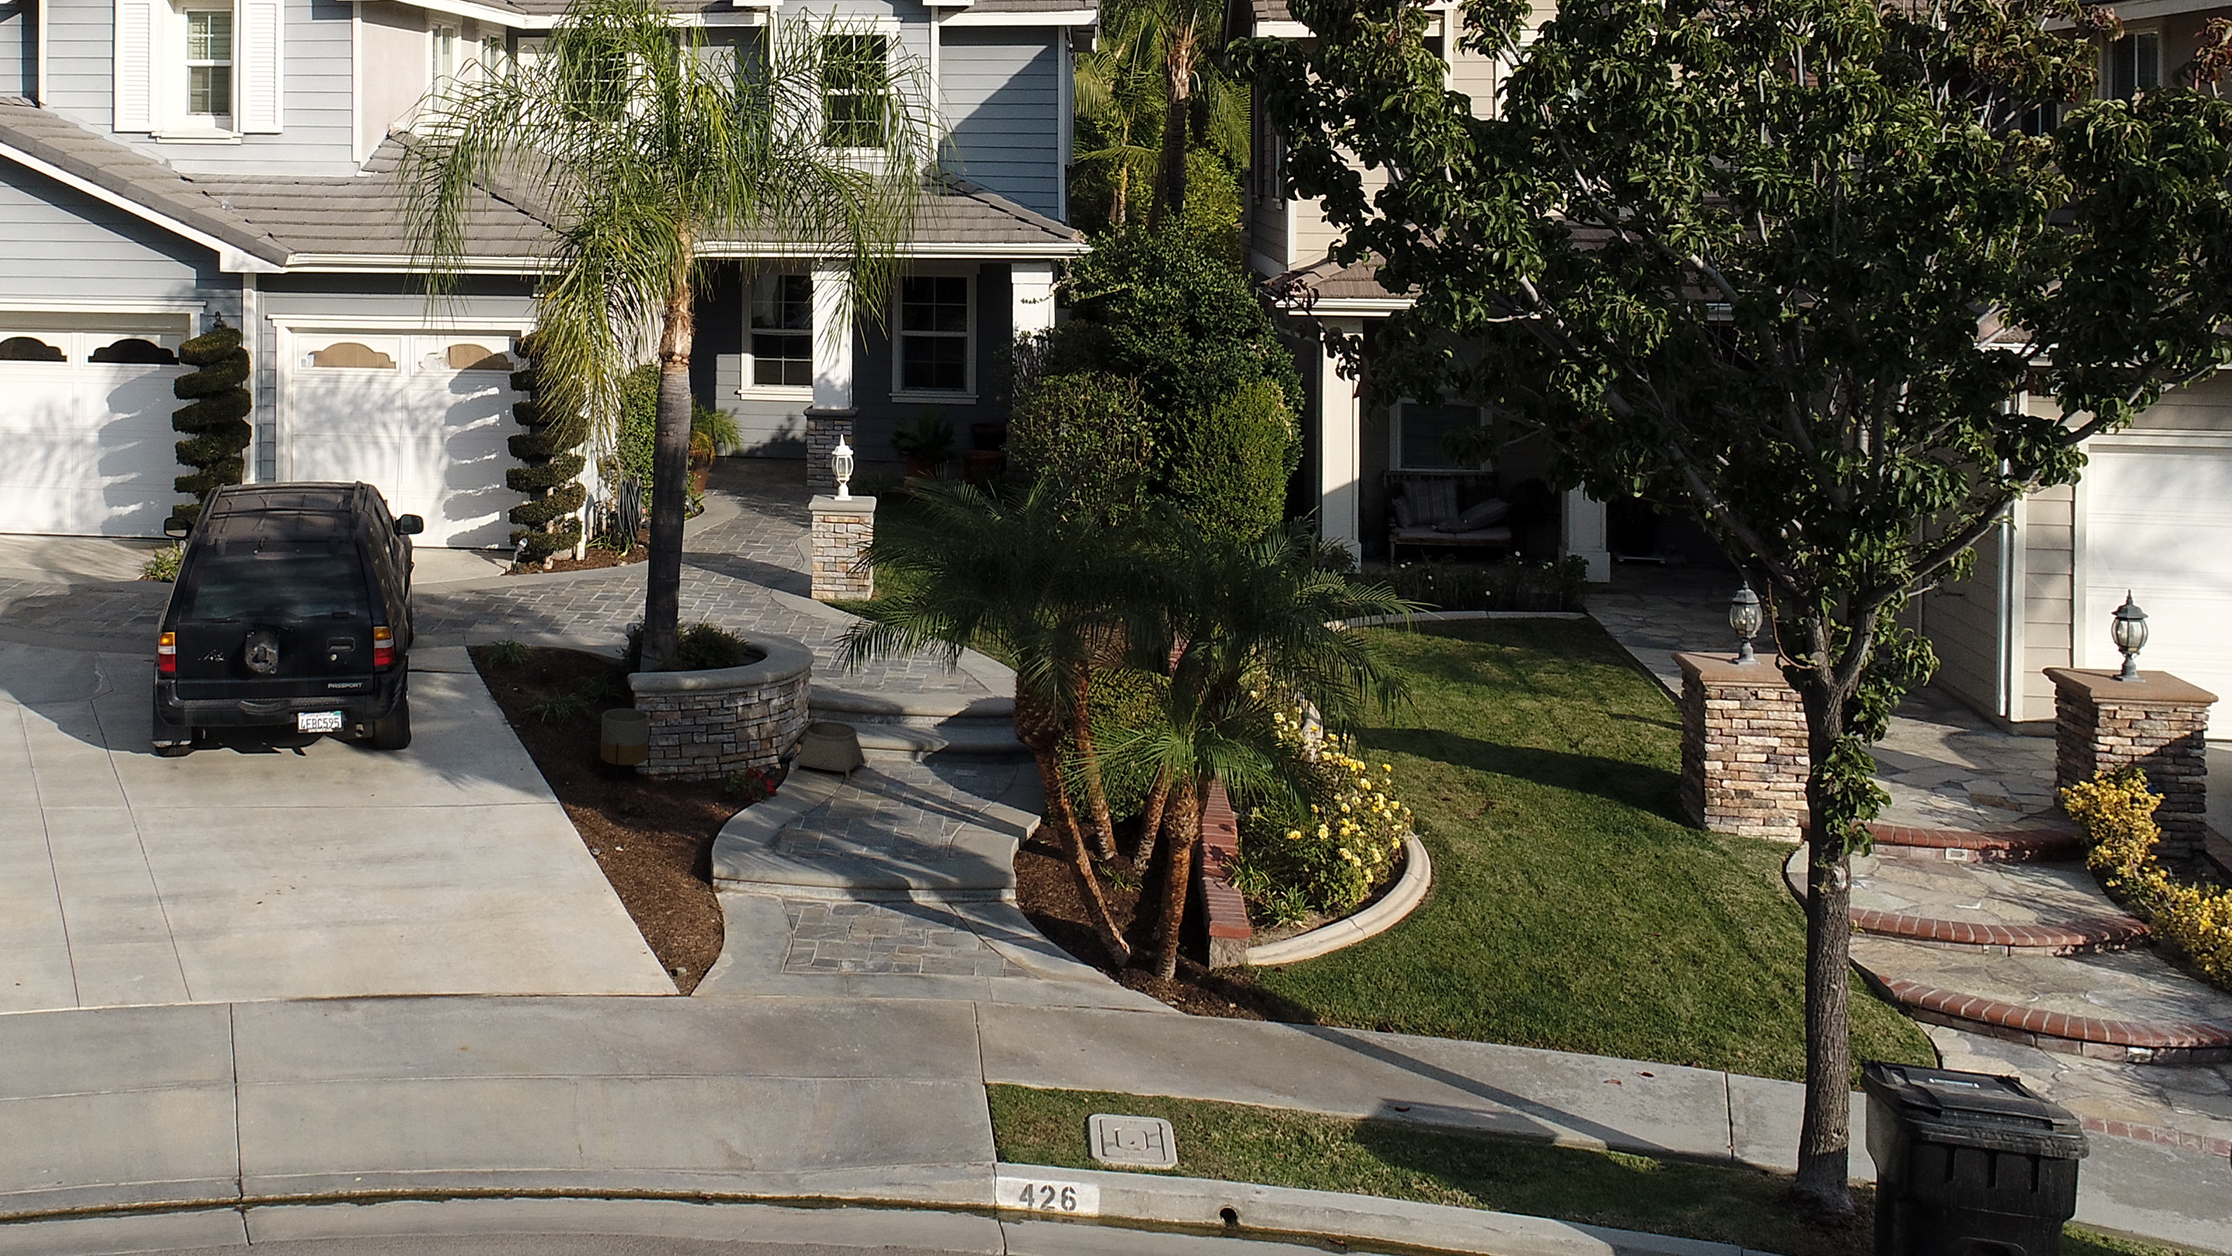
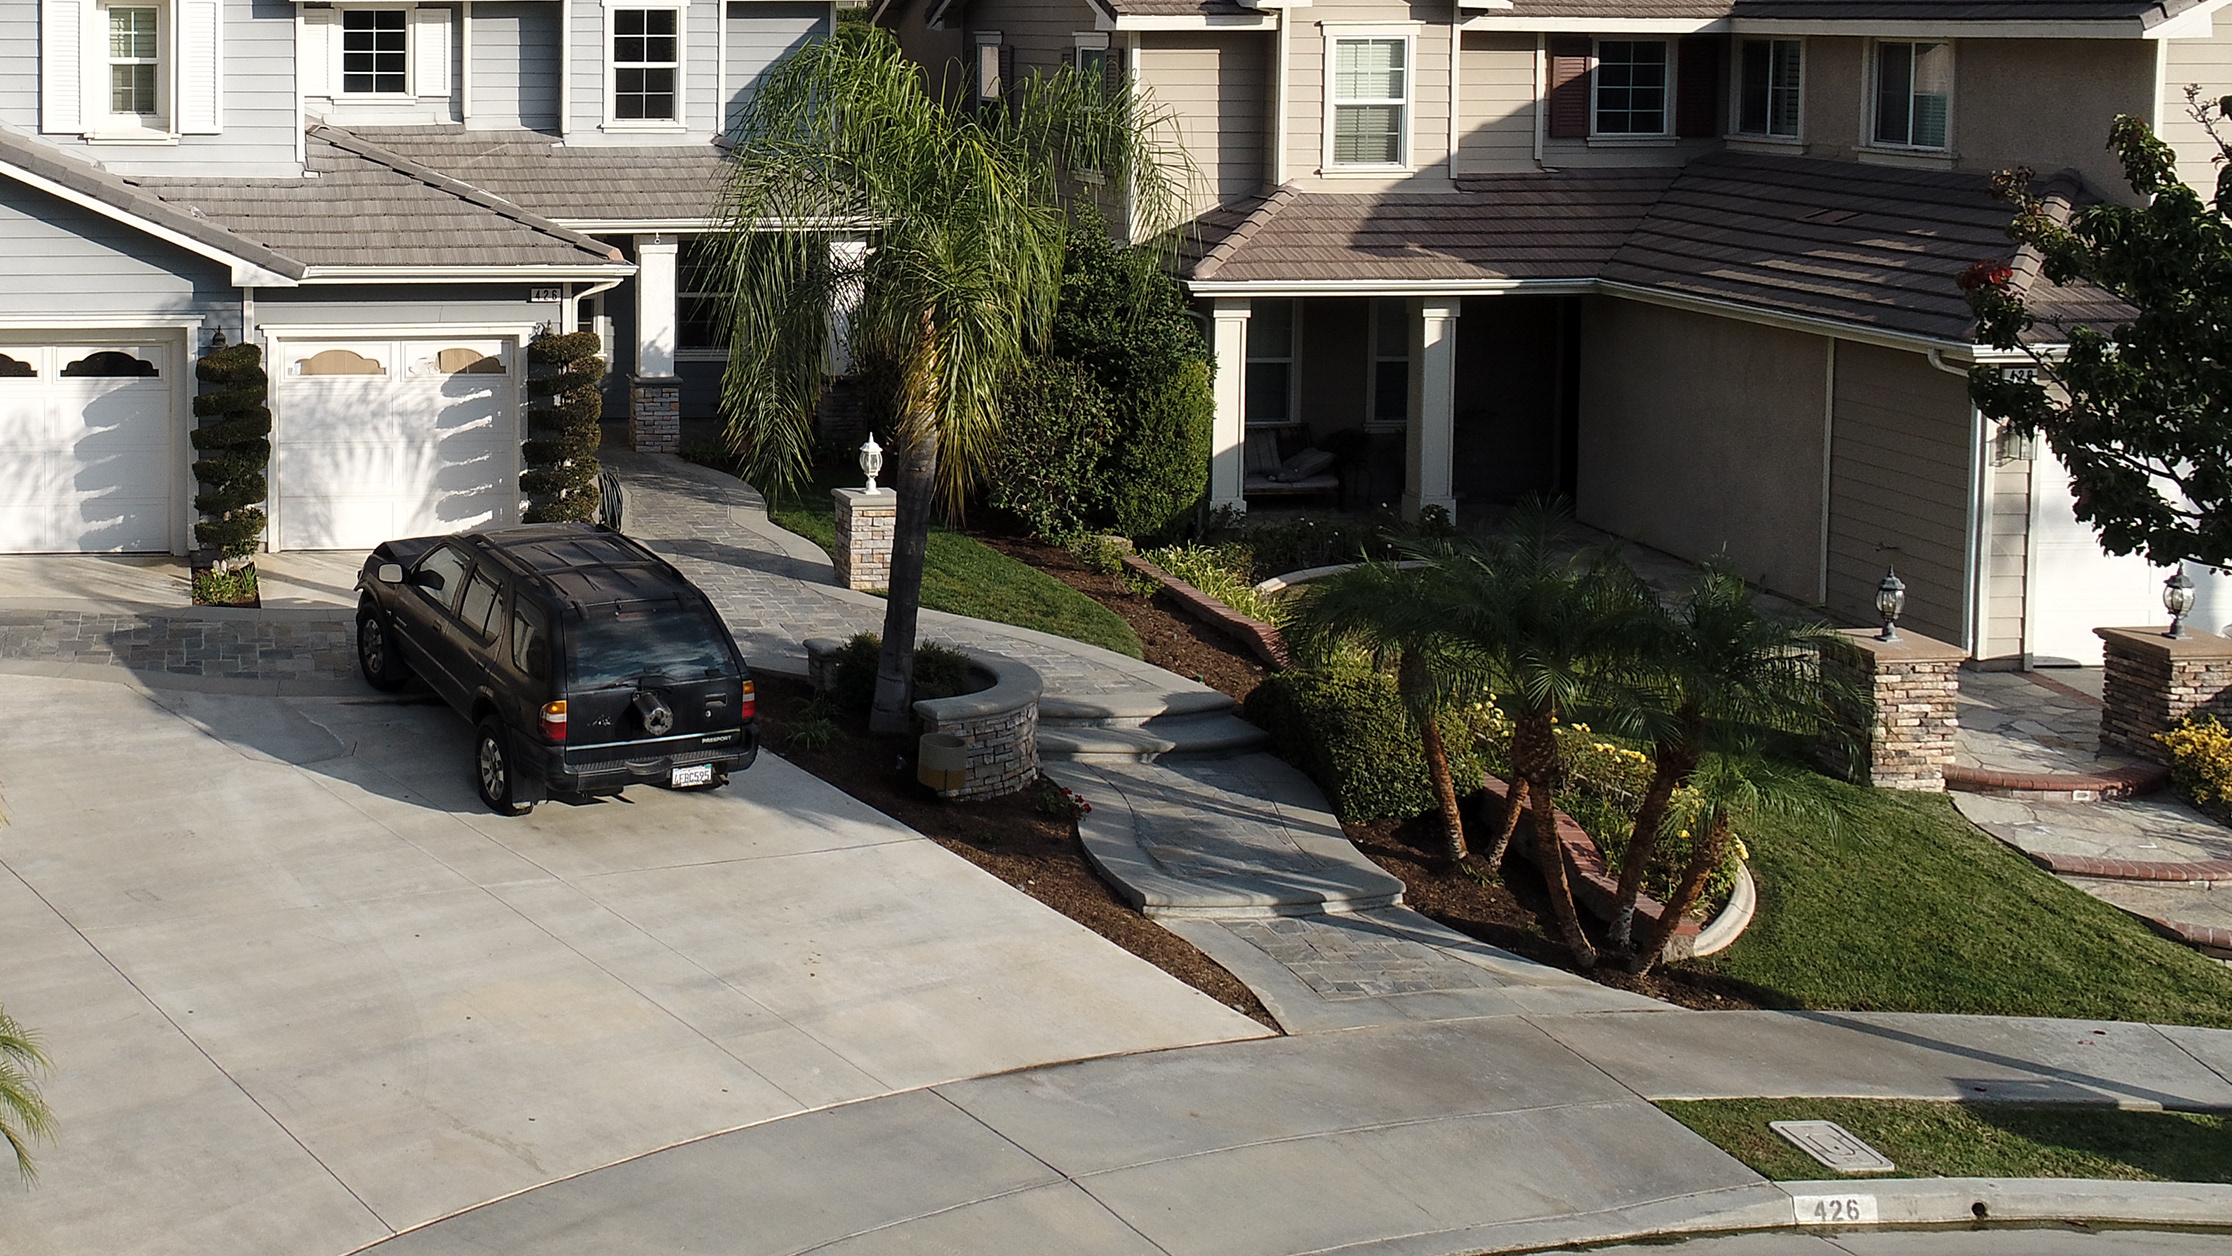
basket: present [777,718,865,779] -> none [1042,729,1129,787]

